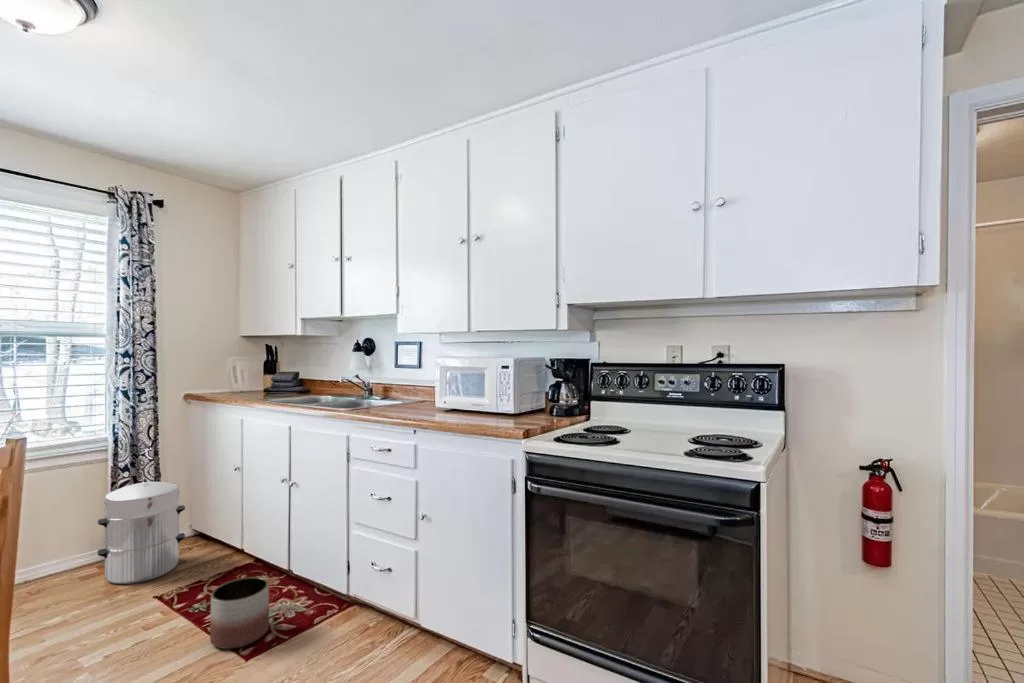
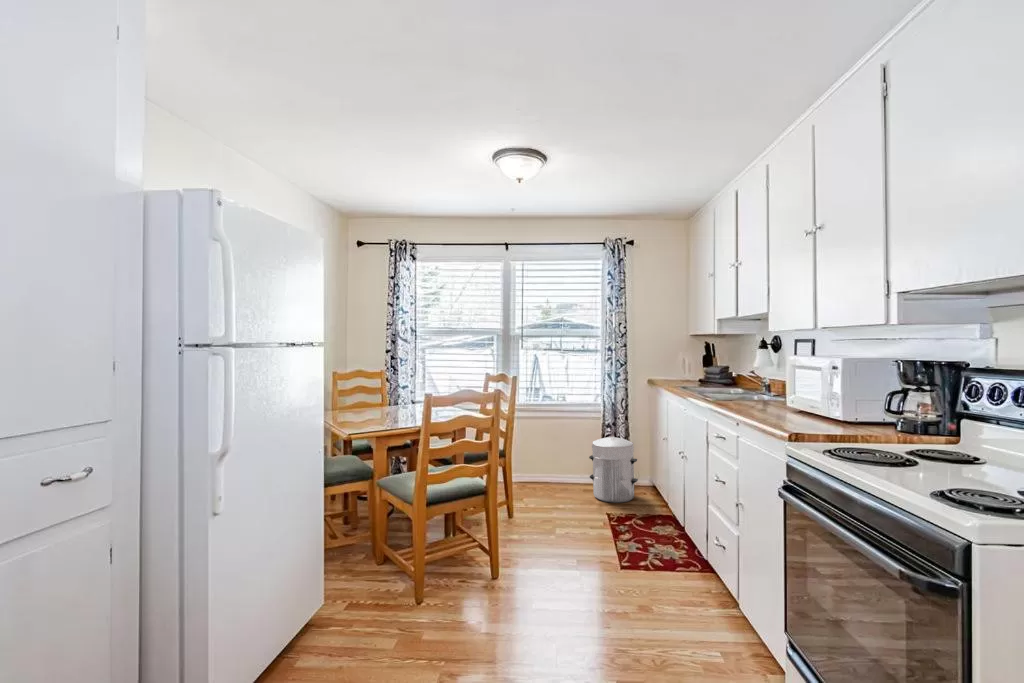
planter: present [210,577,269,649] -> none [609,514,648,561]

